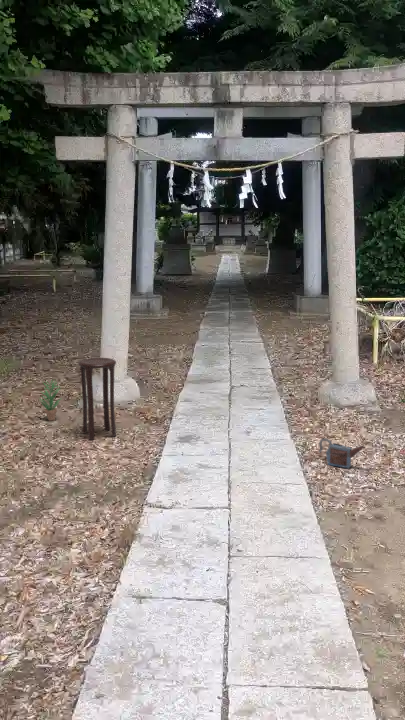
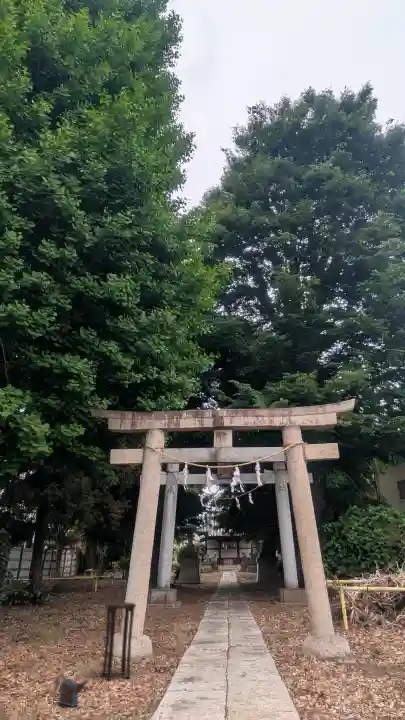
potted plant: present [41,381,60,421] -> none [70,625,90,667]
watering can: present [319,438,364,468] -> present [55,674,87,706]

